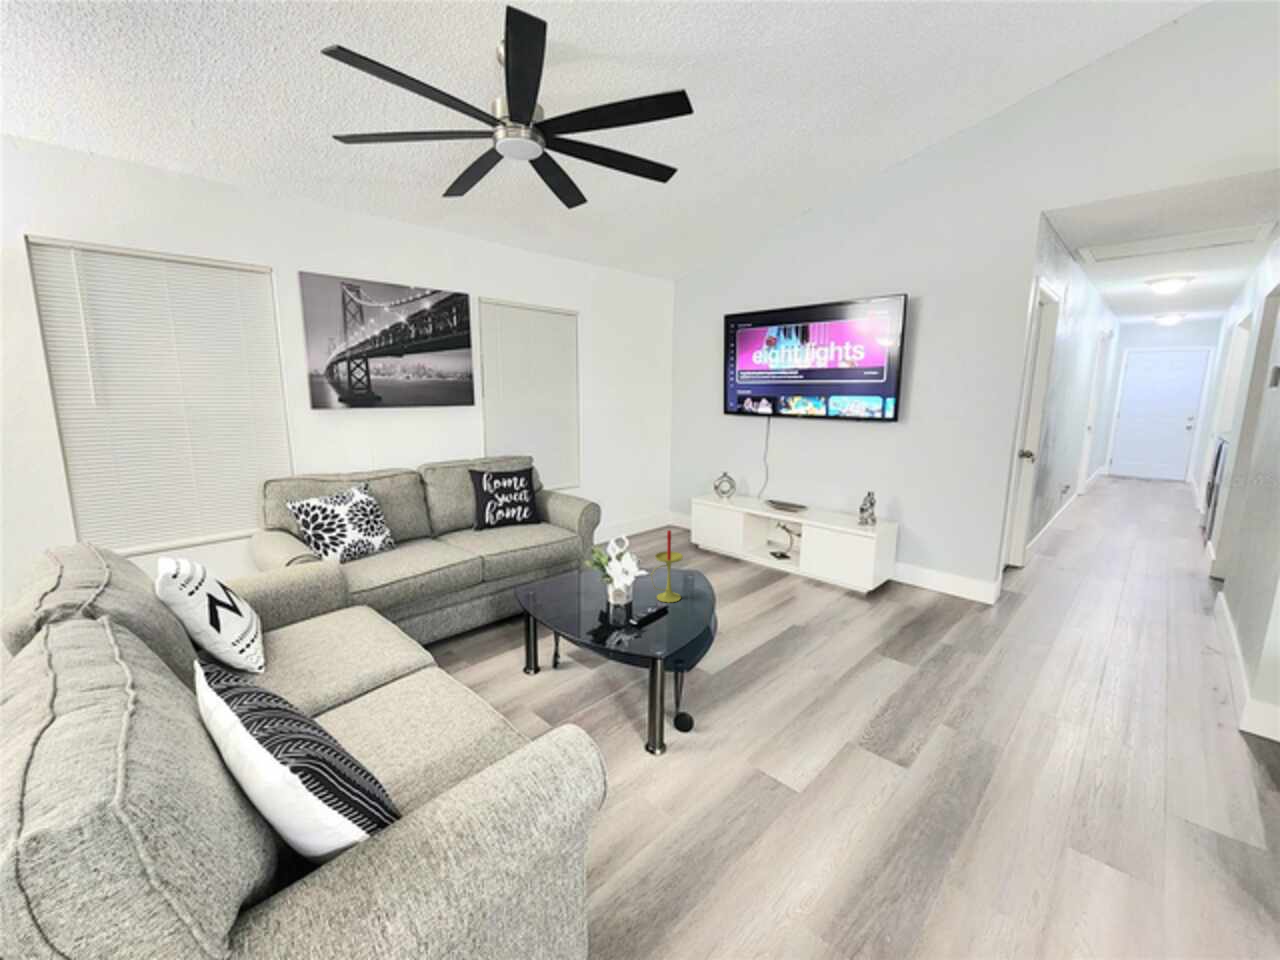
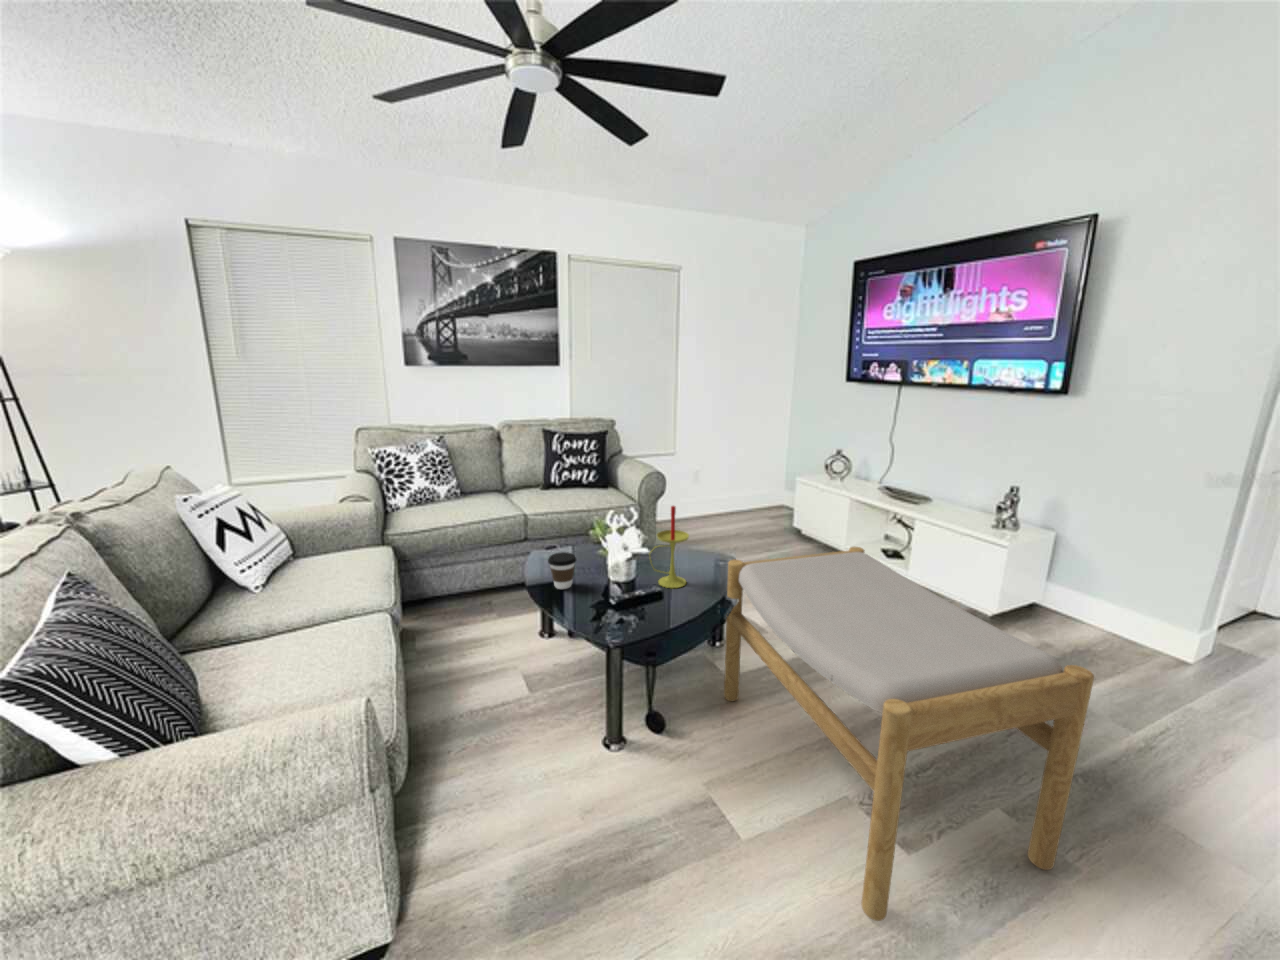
footstool: none [718,549,1002,816] -> present [724,547,1094,921]
coffee cup: none [564,583,591,618] -> present [548,552,576,589]

